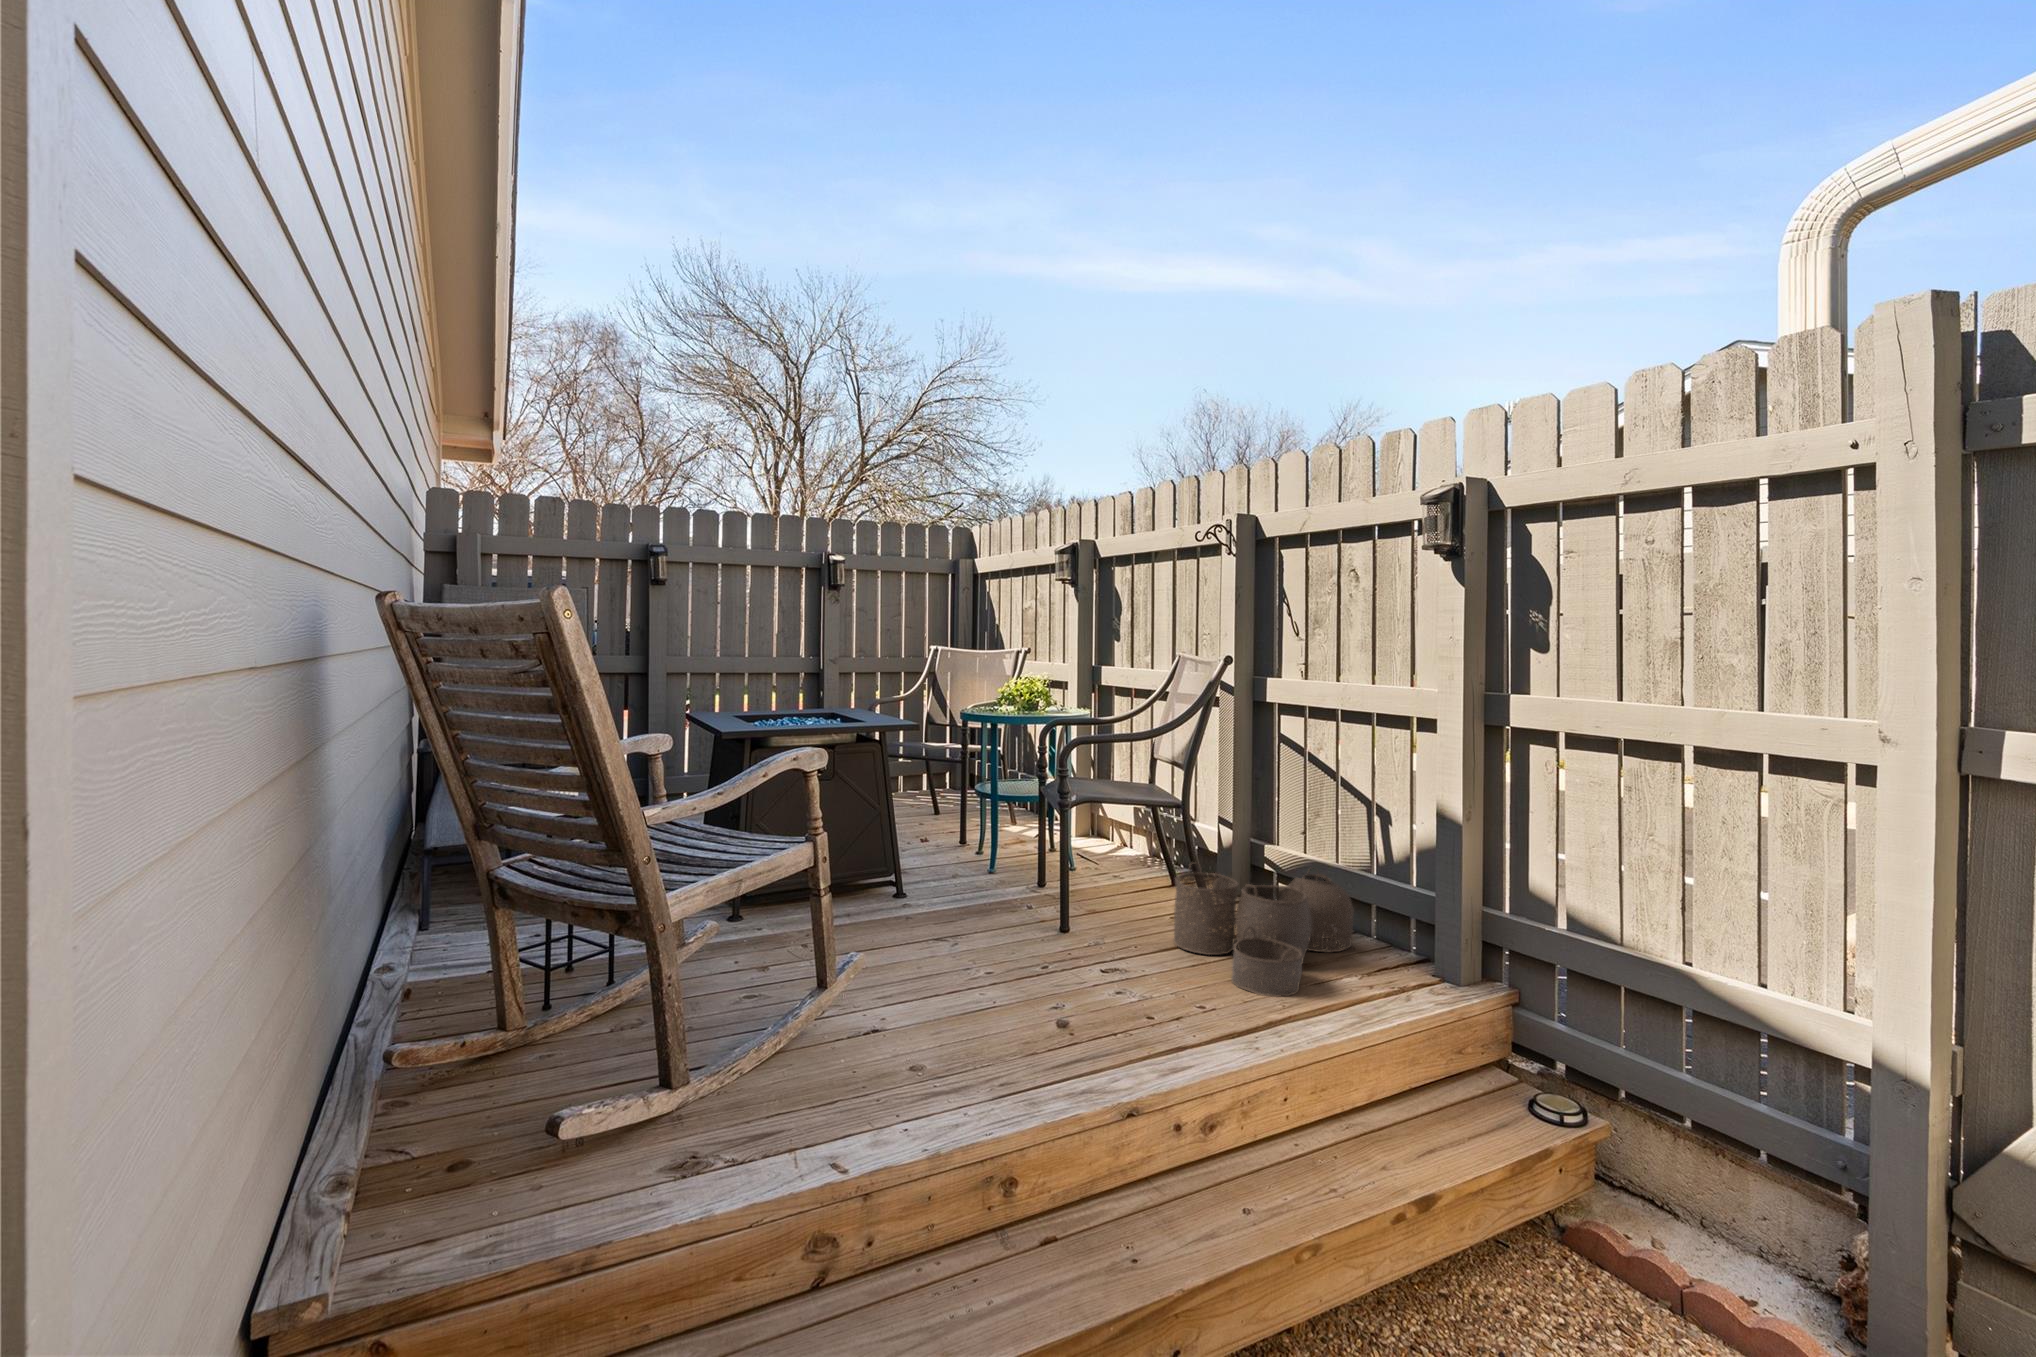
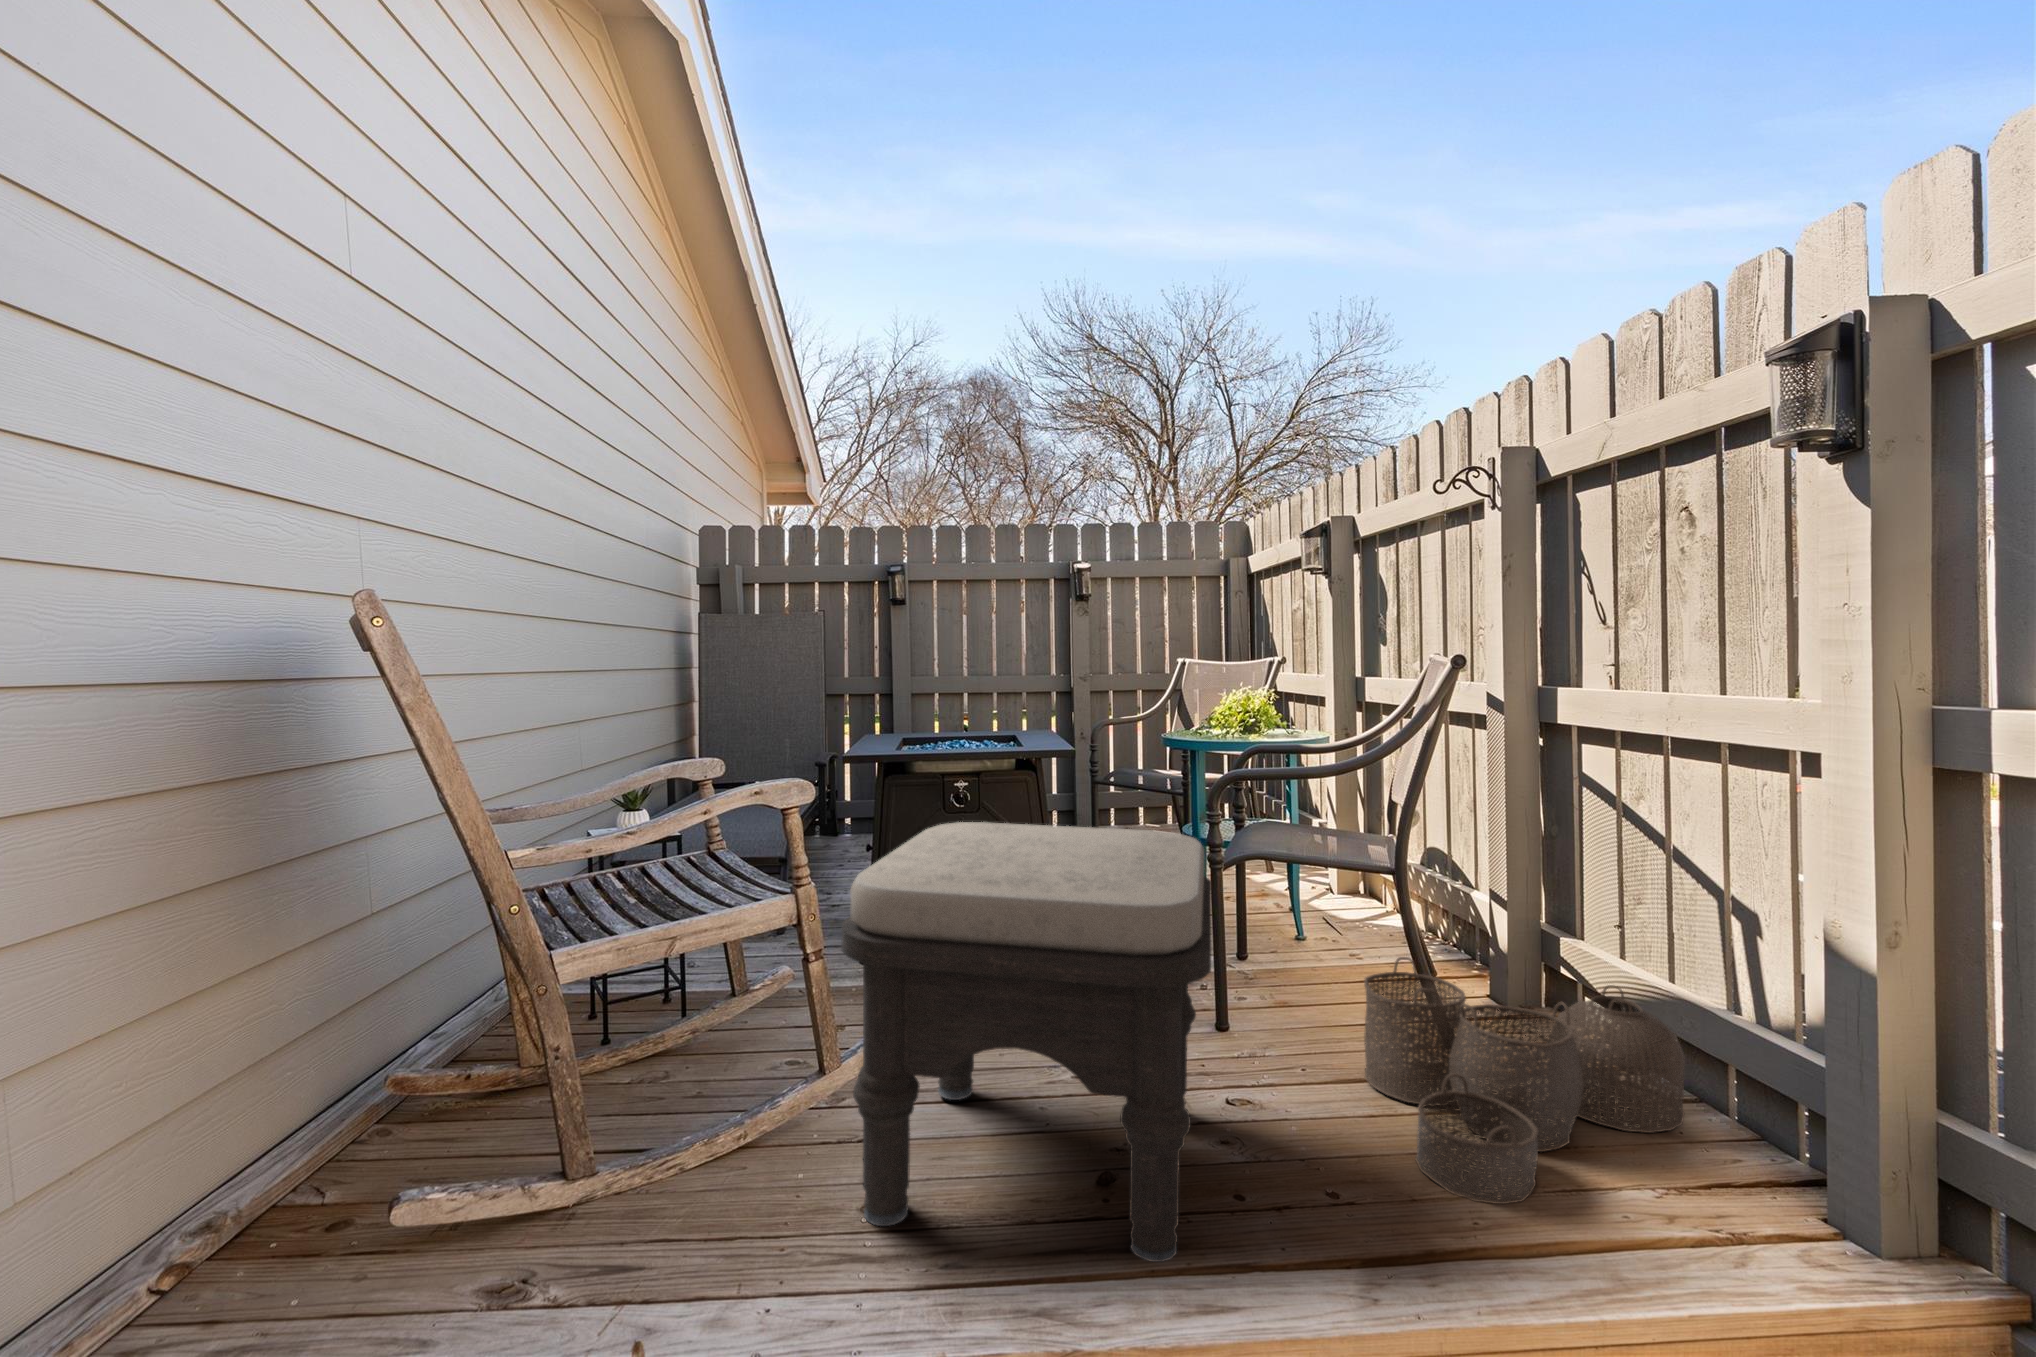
ottoman: none [895,783,1163,1069] -> present [842,822,1212,1262]

